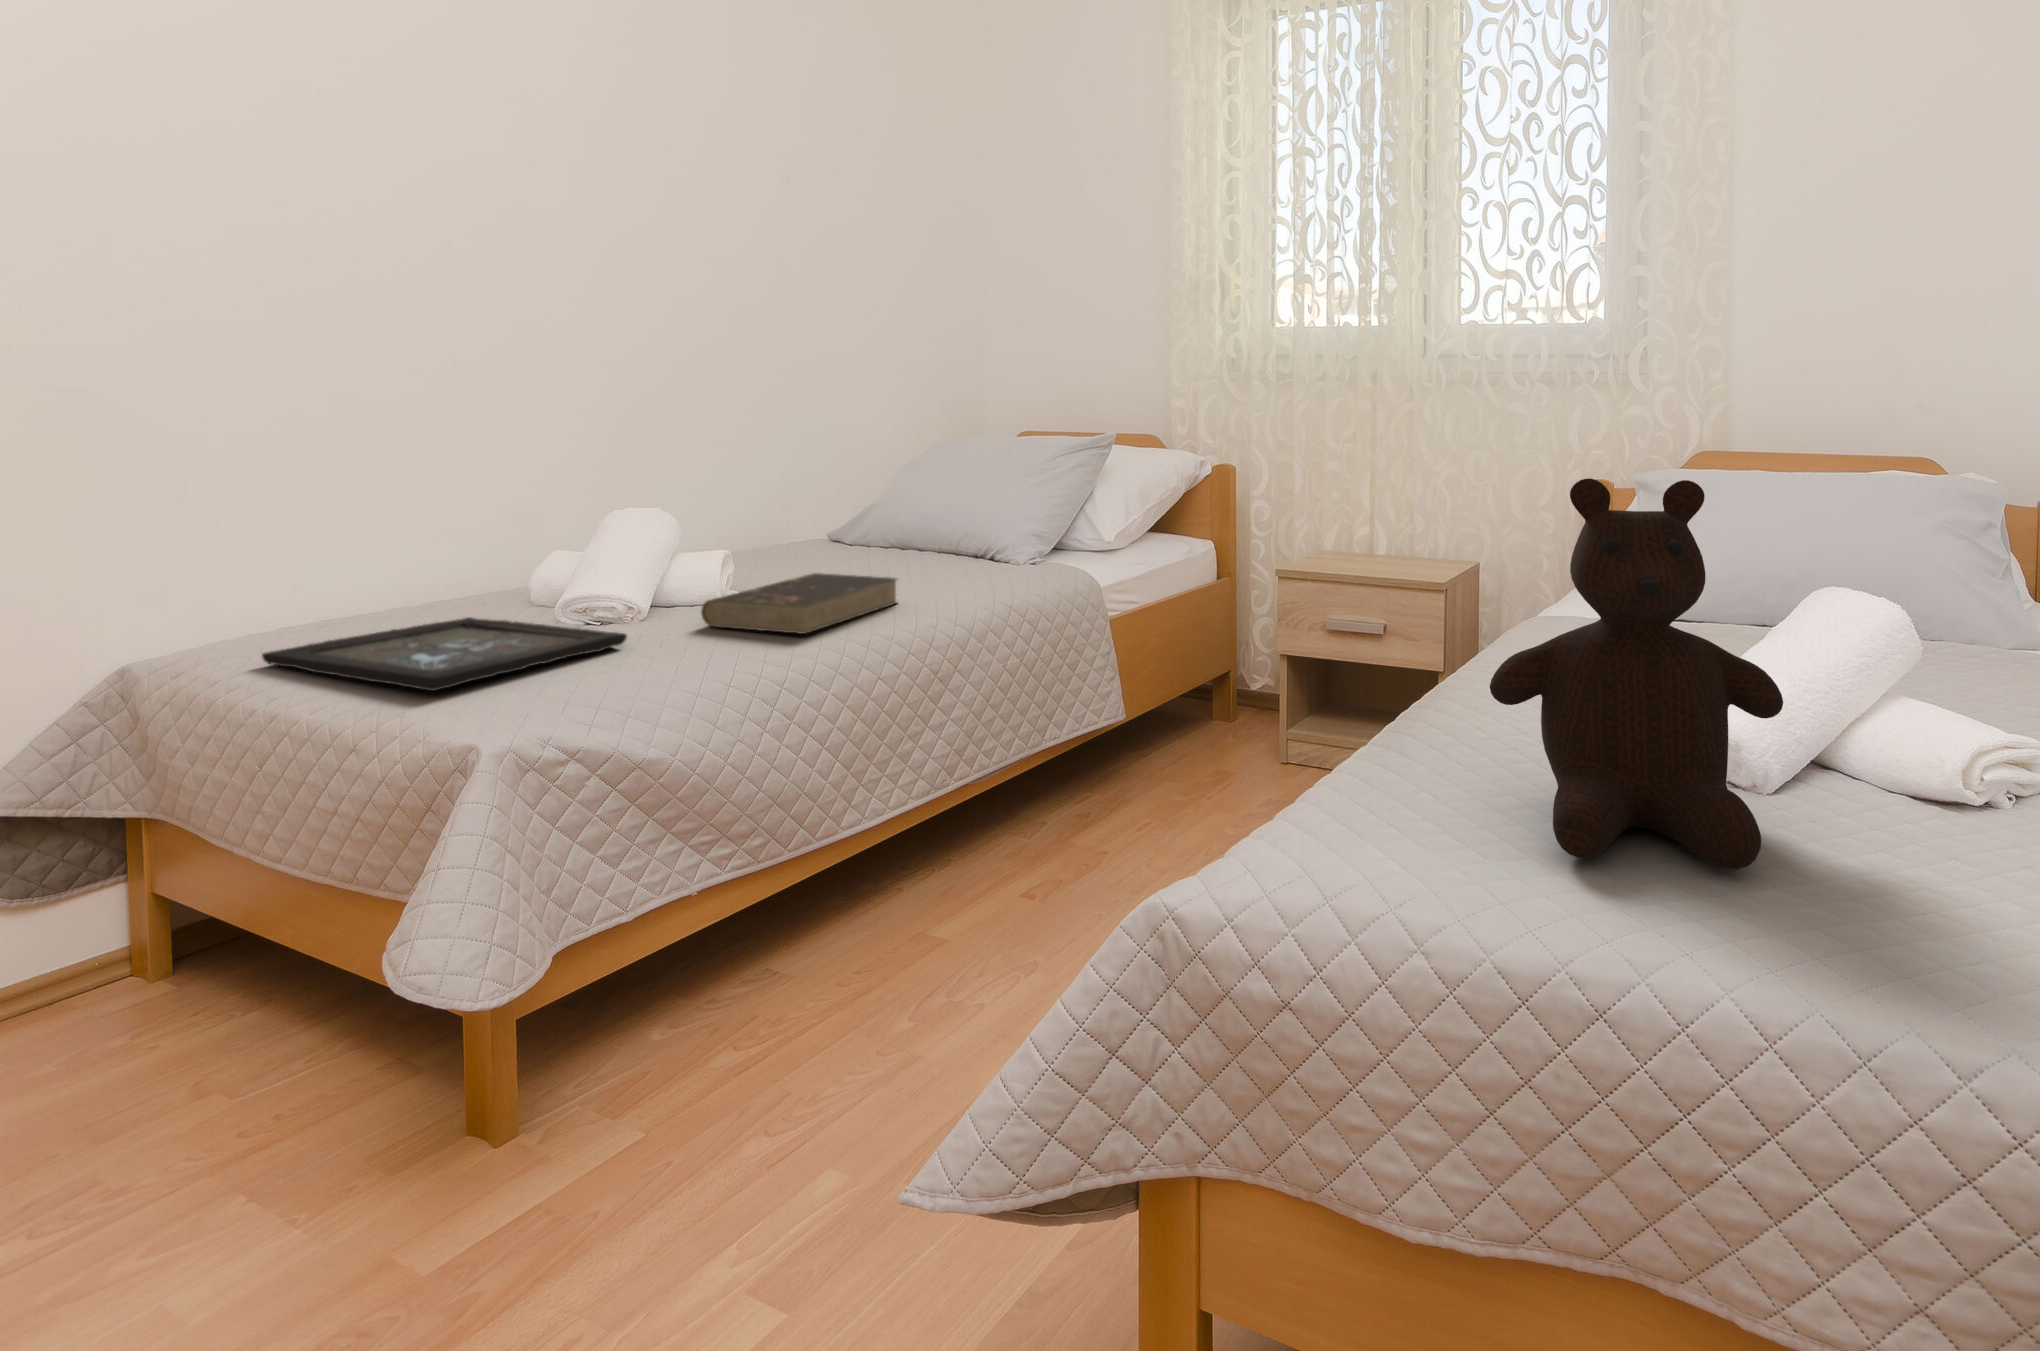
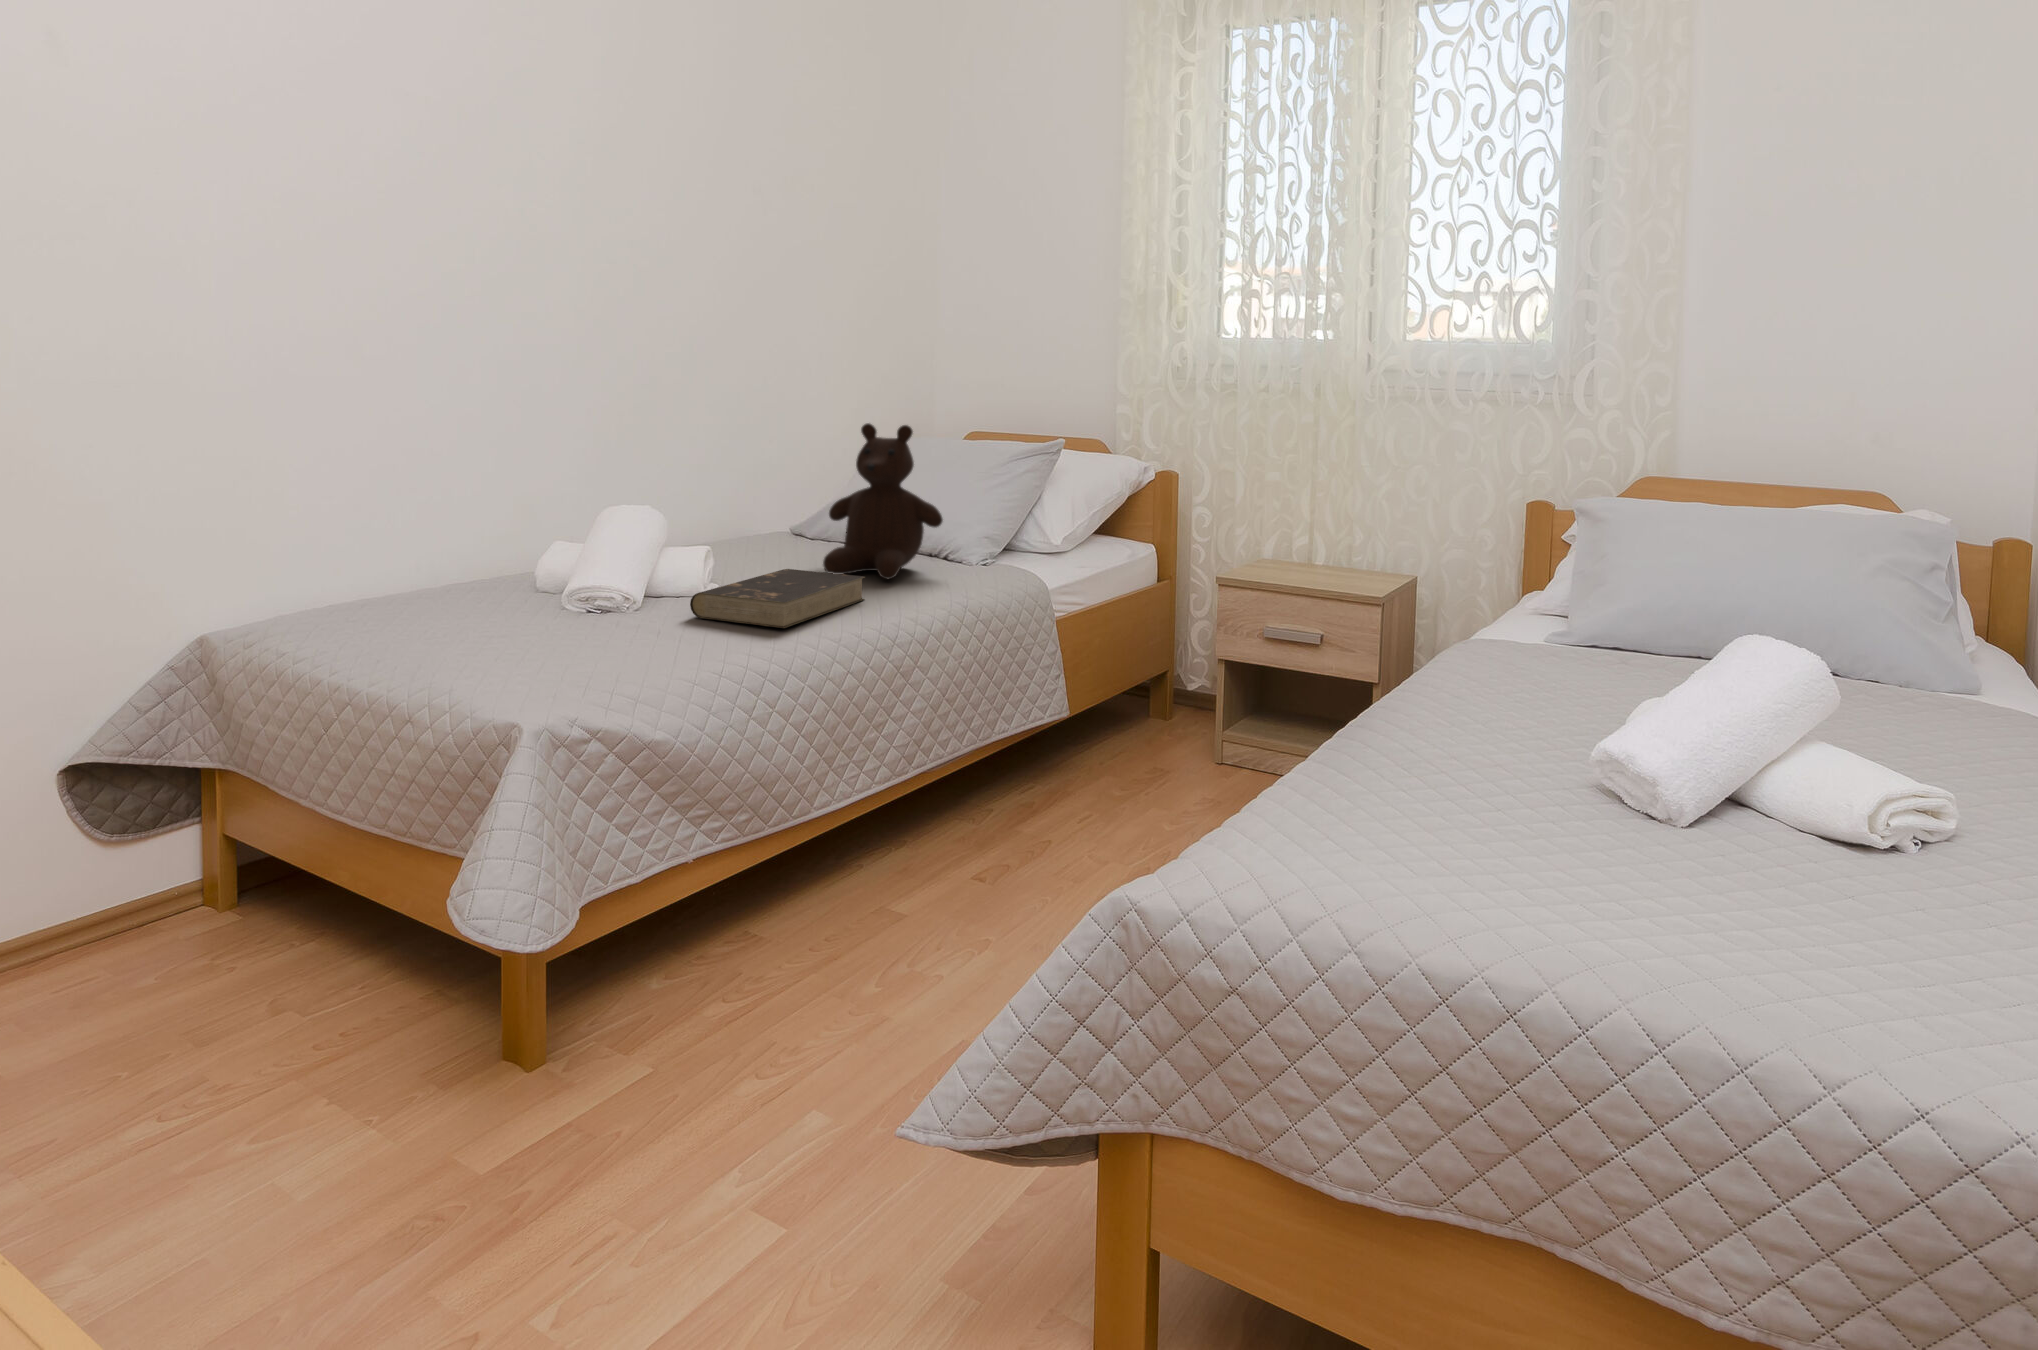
teddy bear: present [1490,478,1783,869] -> present [823,423,943,579]
tray: present [262,617,627,691] -> none [322,601,628,671]

